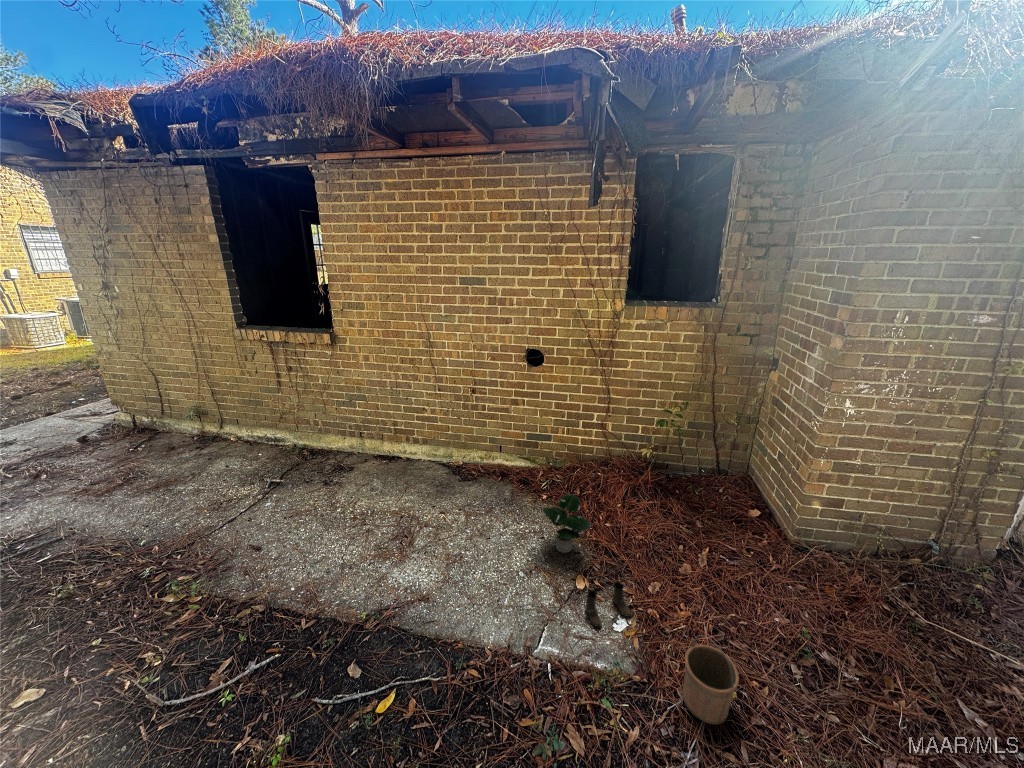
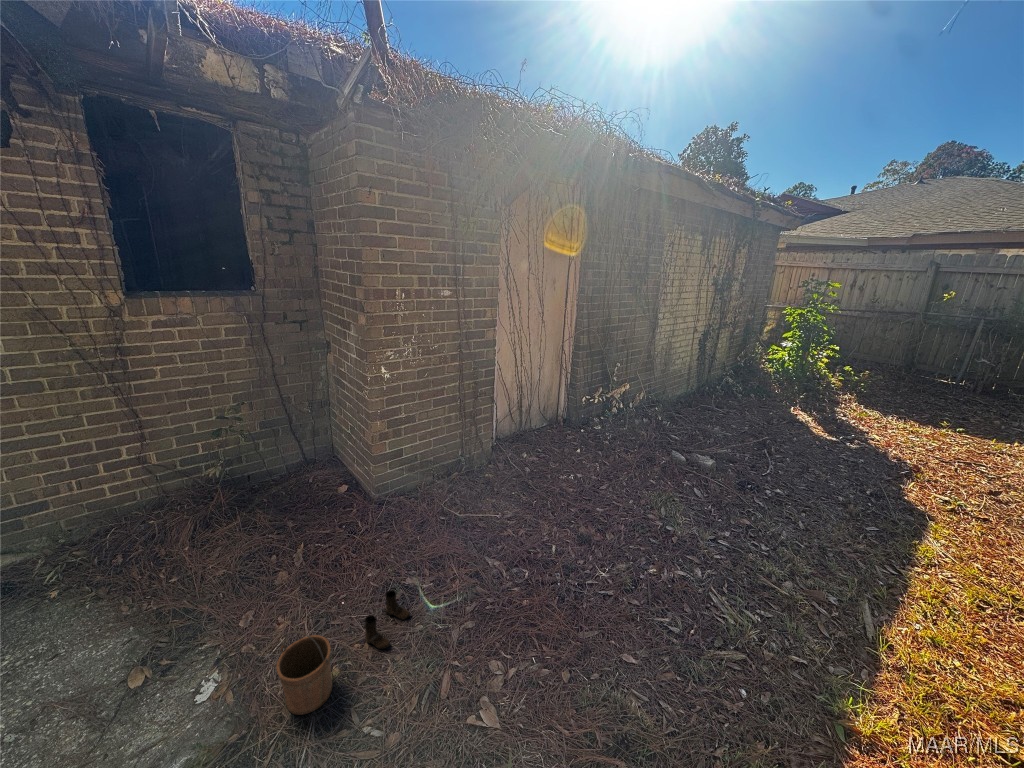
potted plant: present [543,494,591,553] -> none [33,570,136,660]
boots: present [586,582,631,627] -> present [364,590,410,649]

